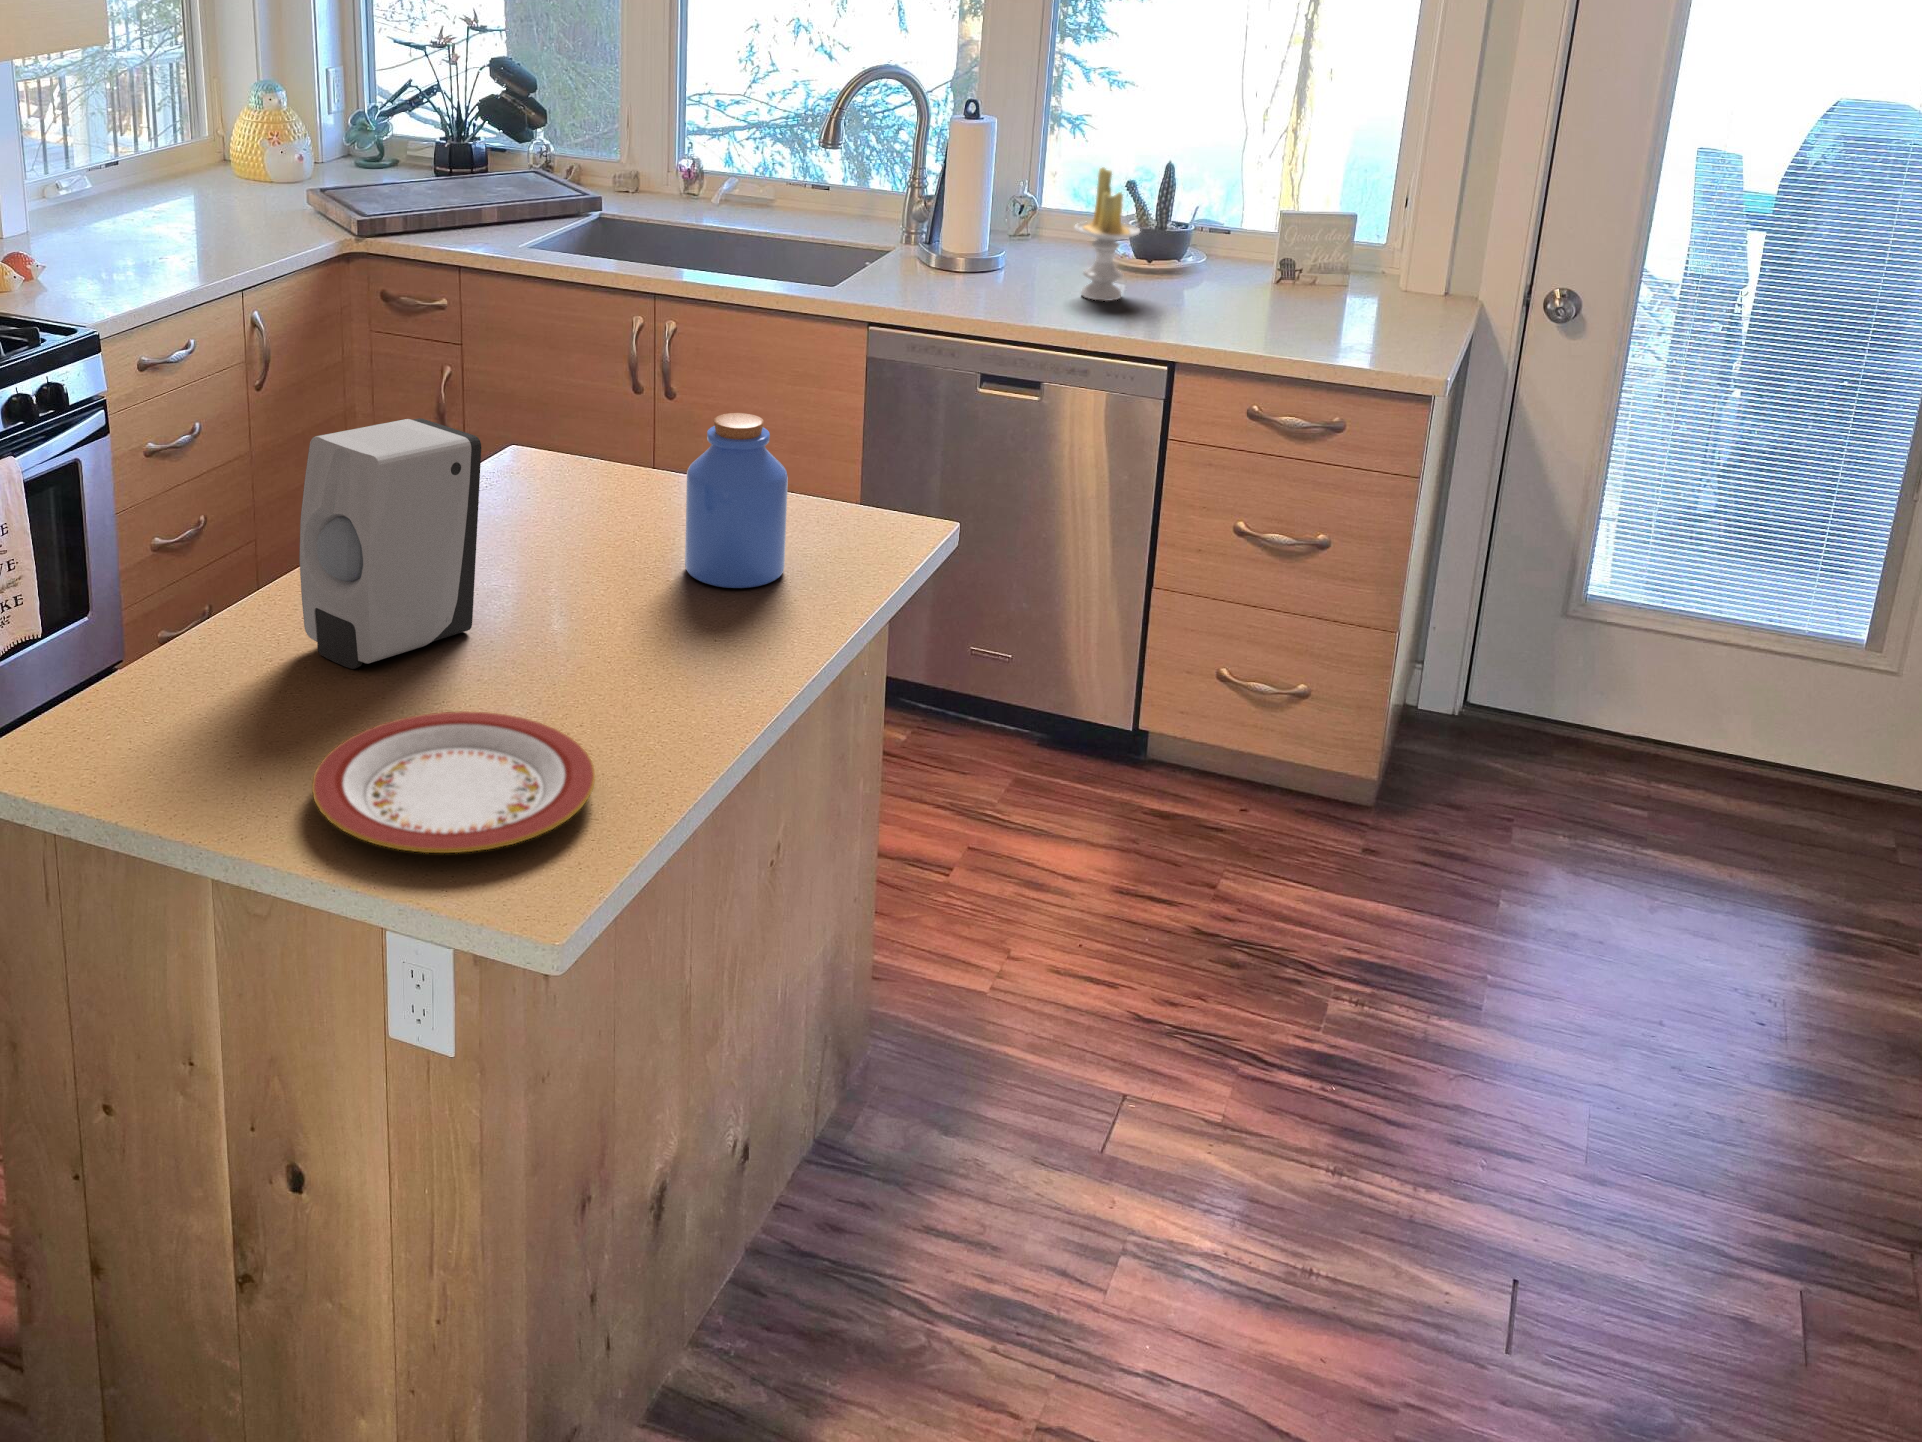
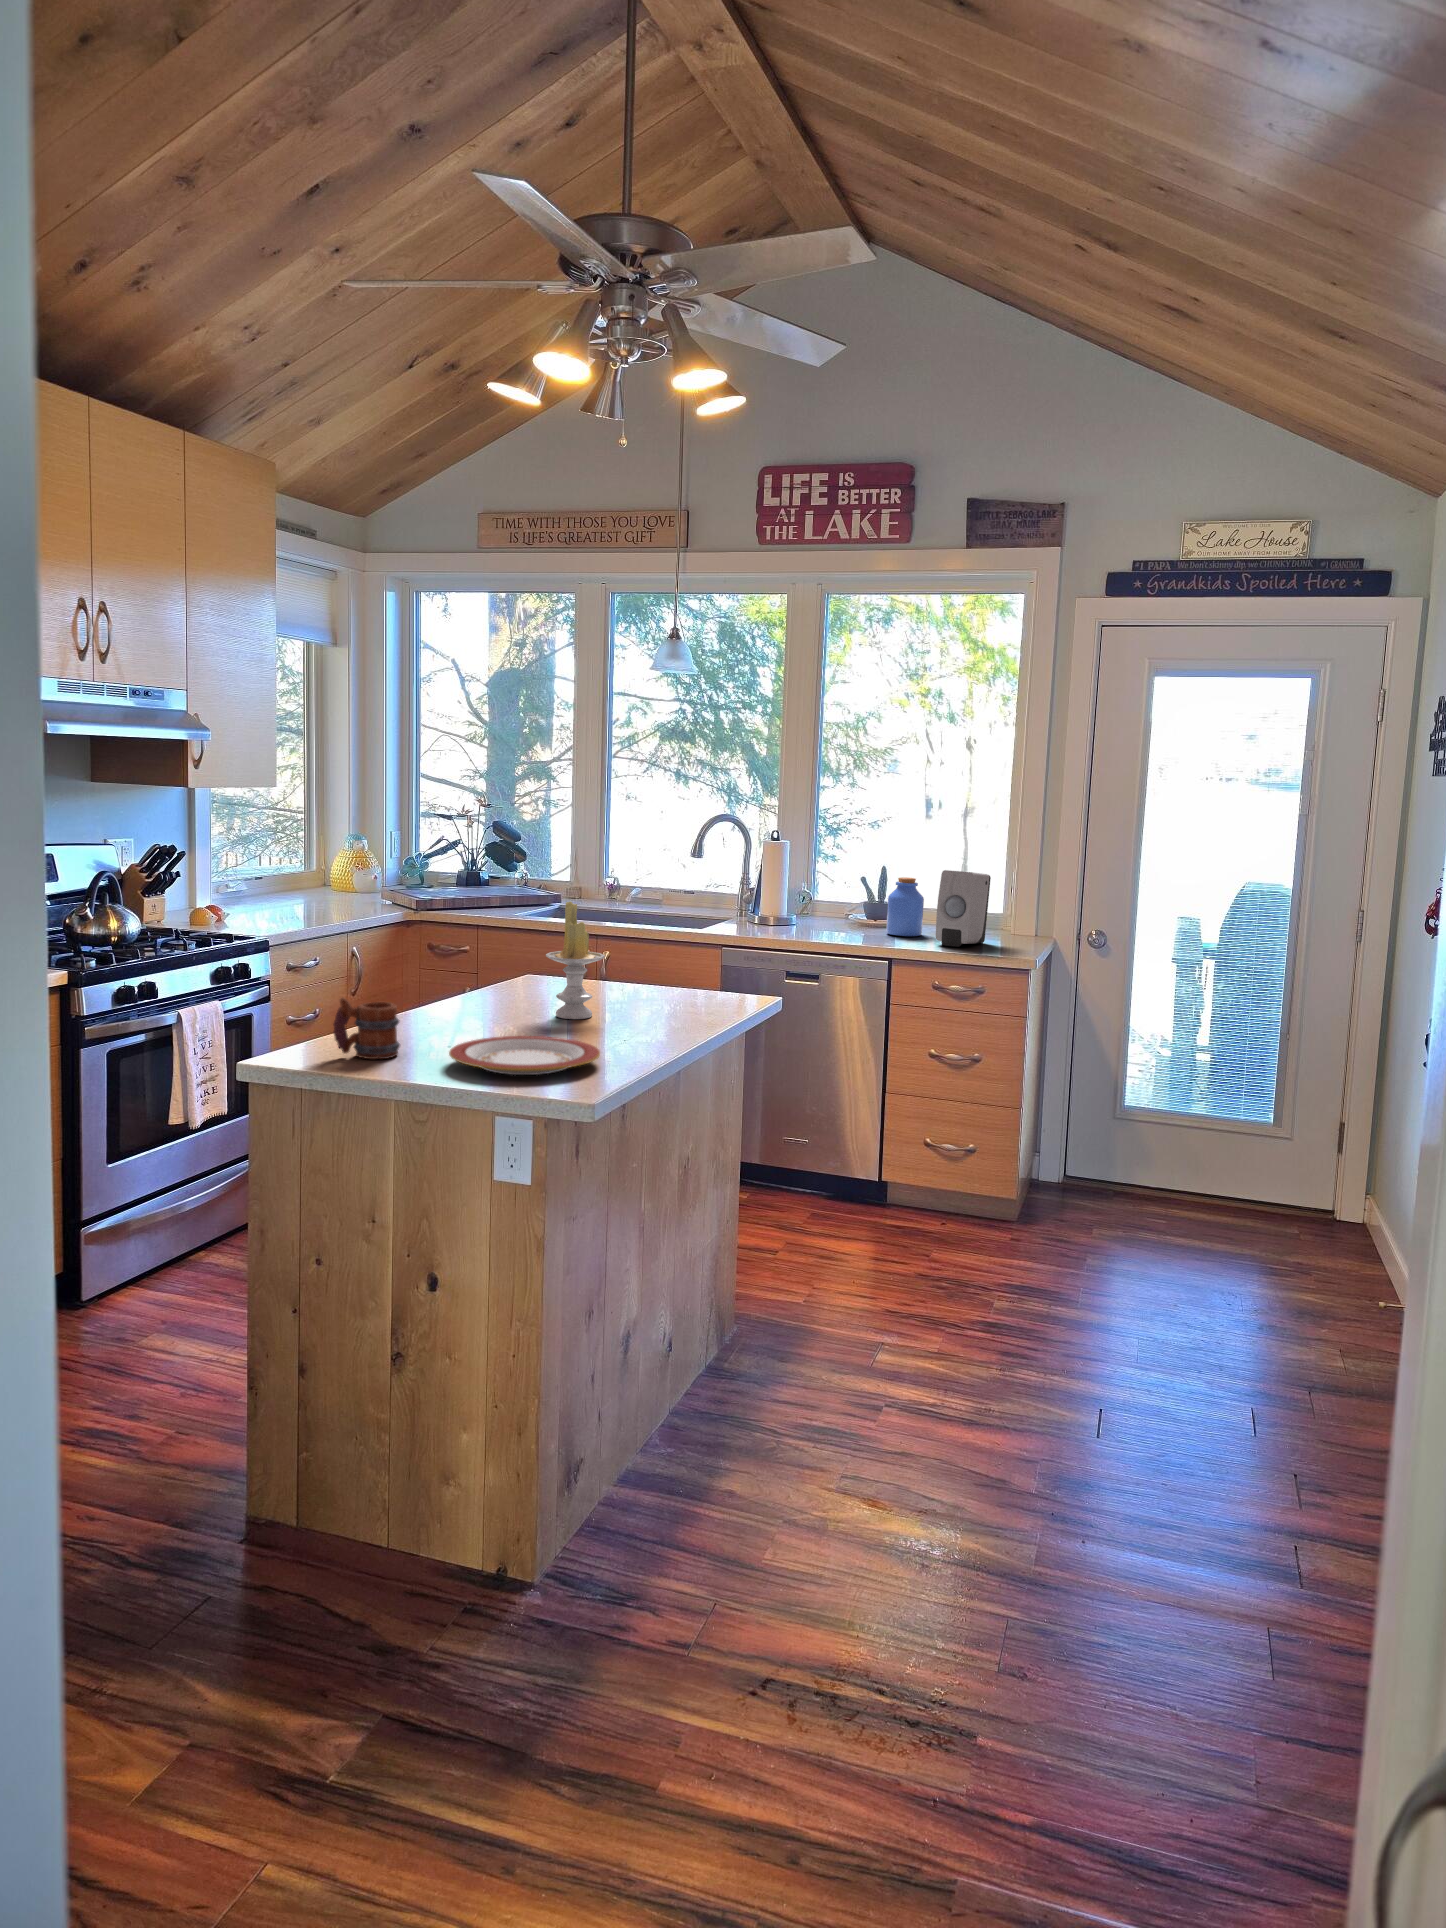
candle: present [1075,168,1140,301] -> present [546,901,605,1019]
jar: present [685,413,788,588] -> present [886,877,924,936]
soap dispenser: present [299,418,481,669] -> present [936,870,991,947]
mug: none [107,657,234,774] -> present [333,998,400,1059]

